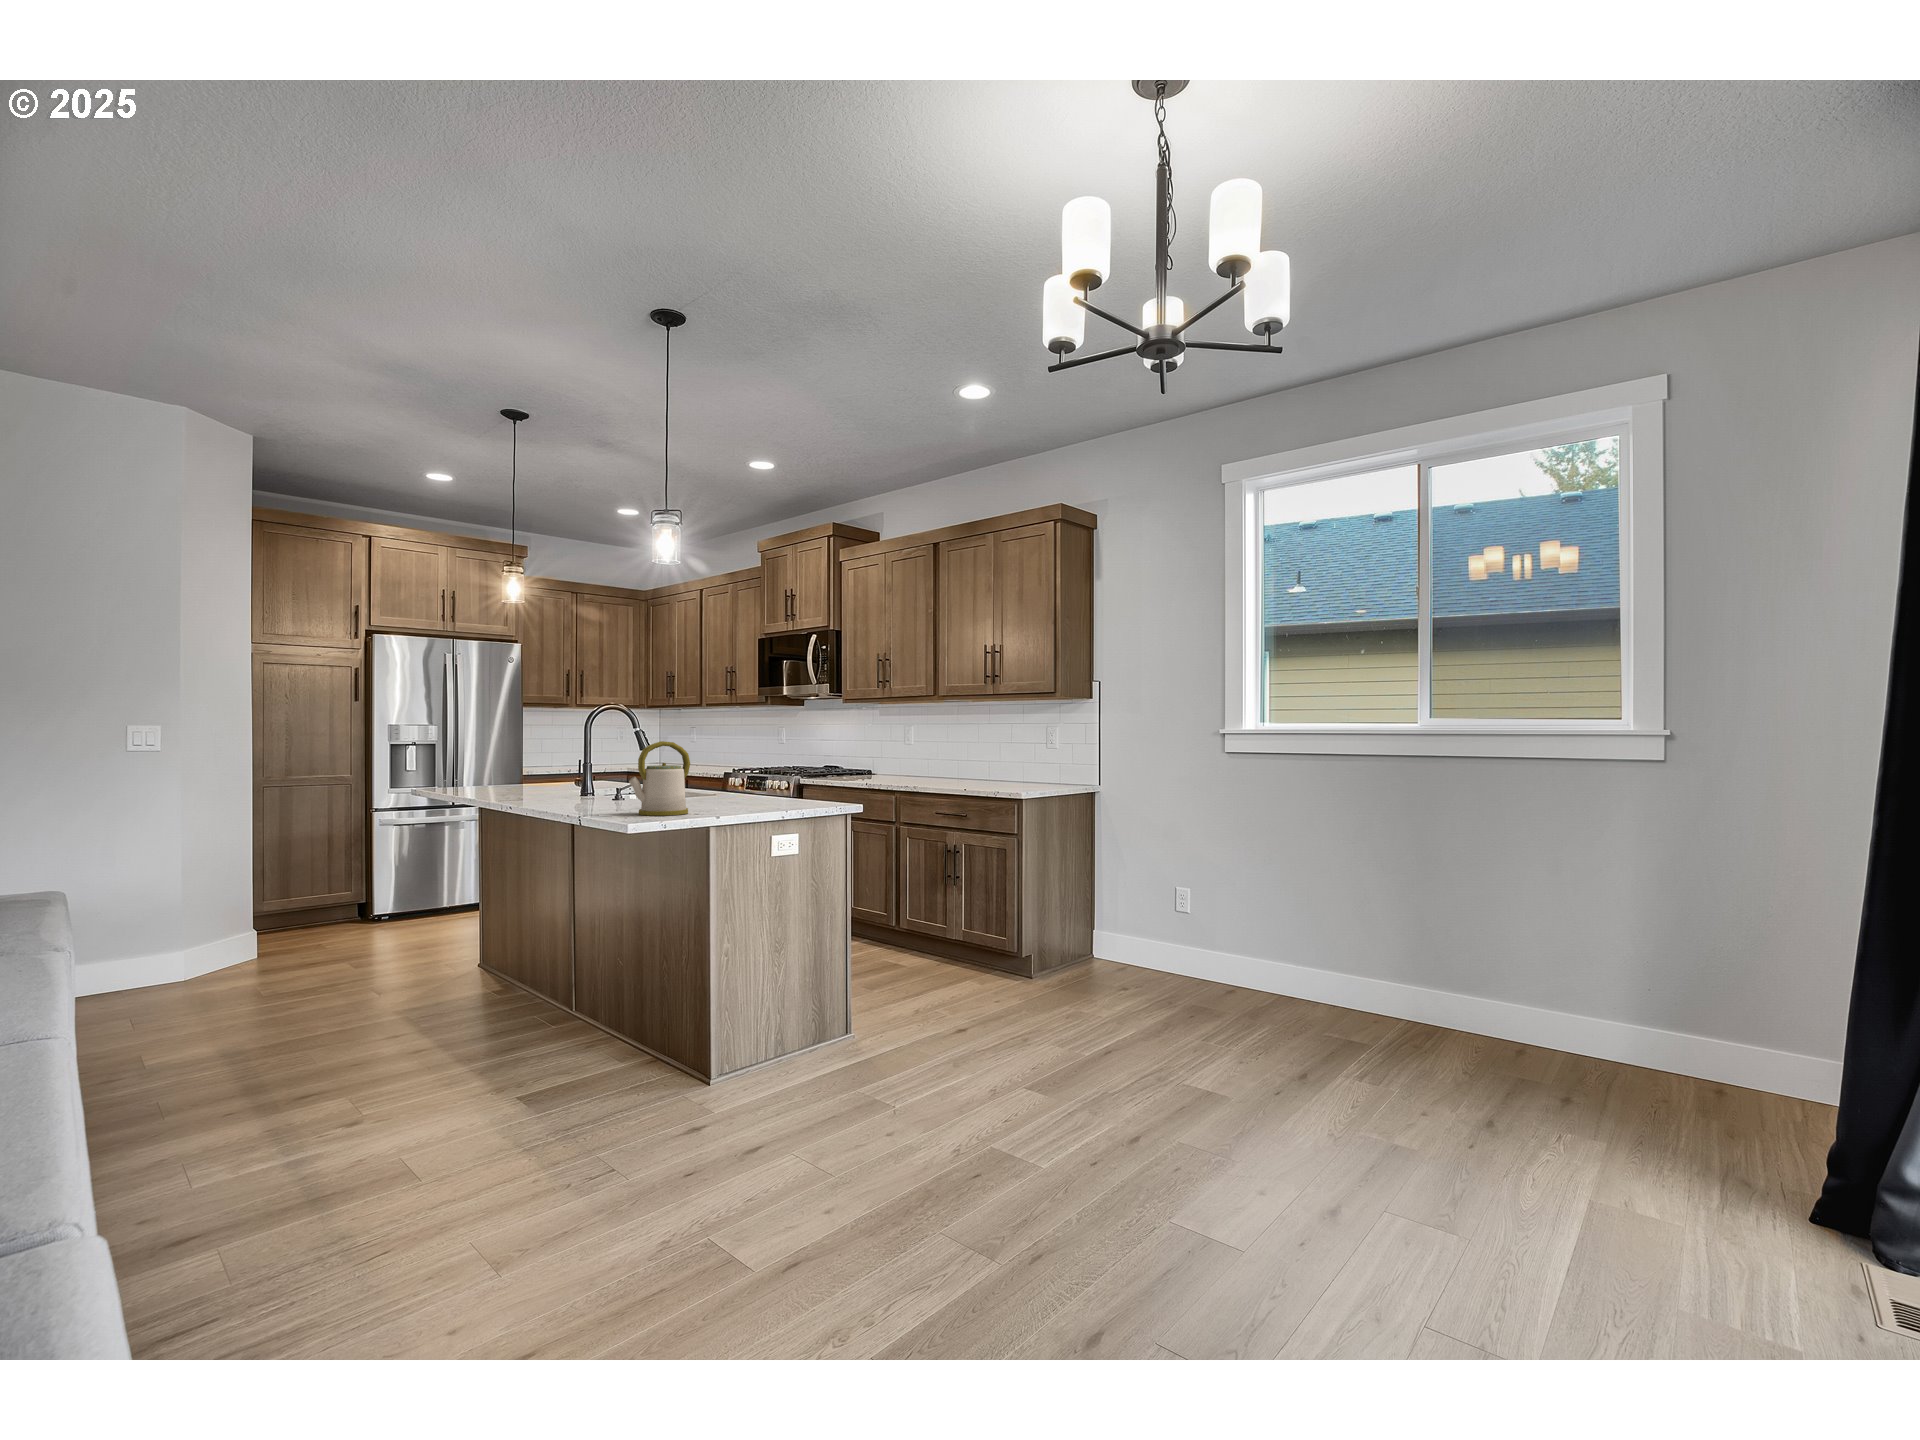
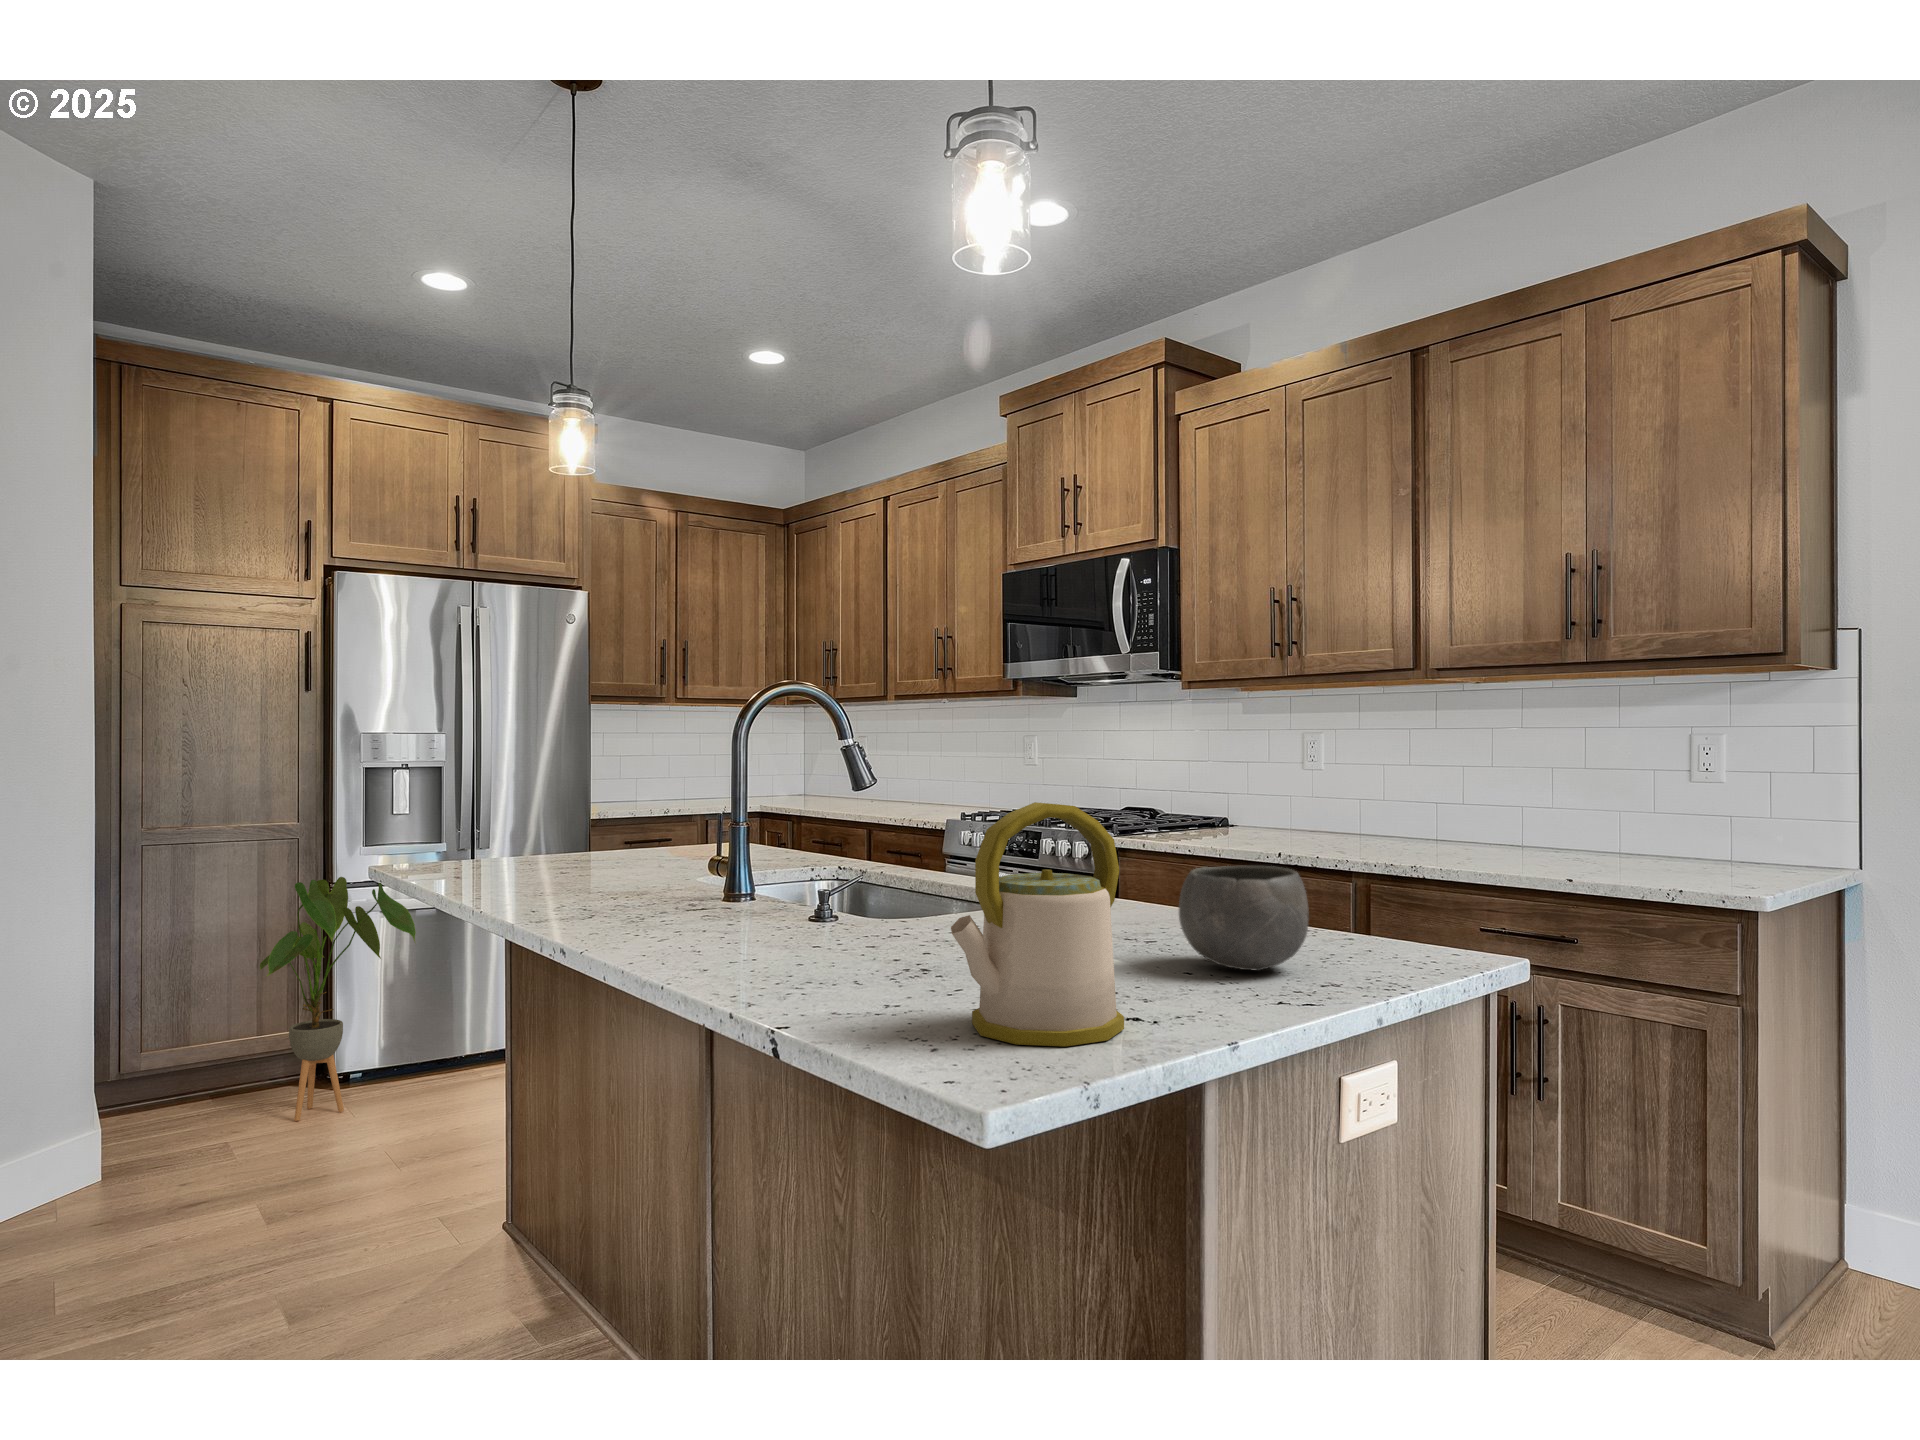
ceramic bowl: none [737,770,784,806] -> present [1179,866,1309,971]
house plant: none [327,803,419,934] -> present [260,877,416,1121]

